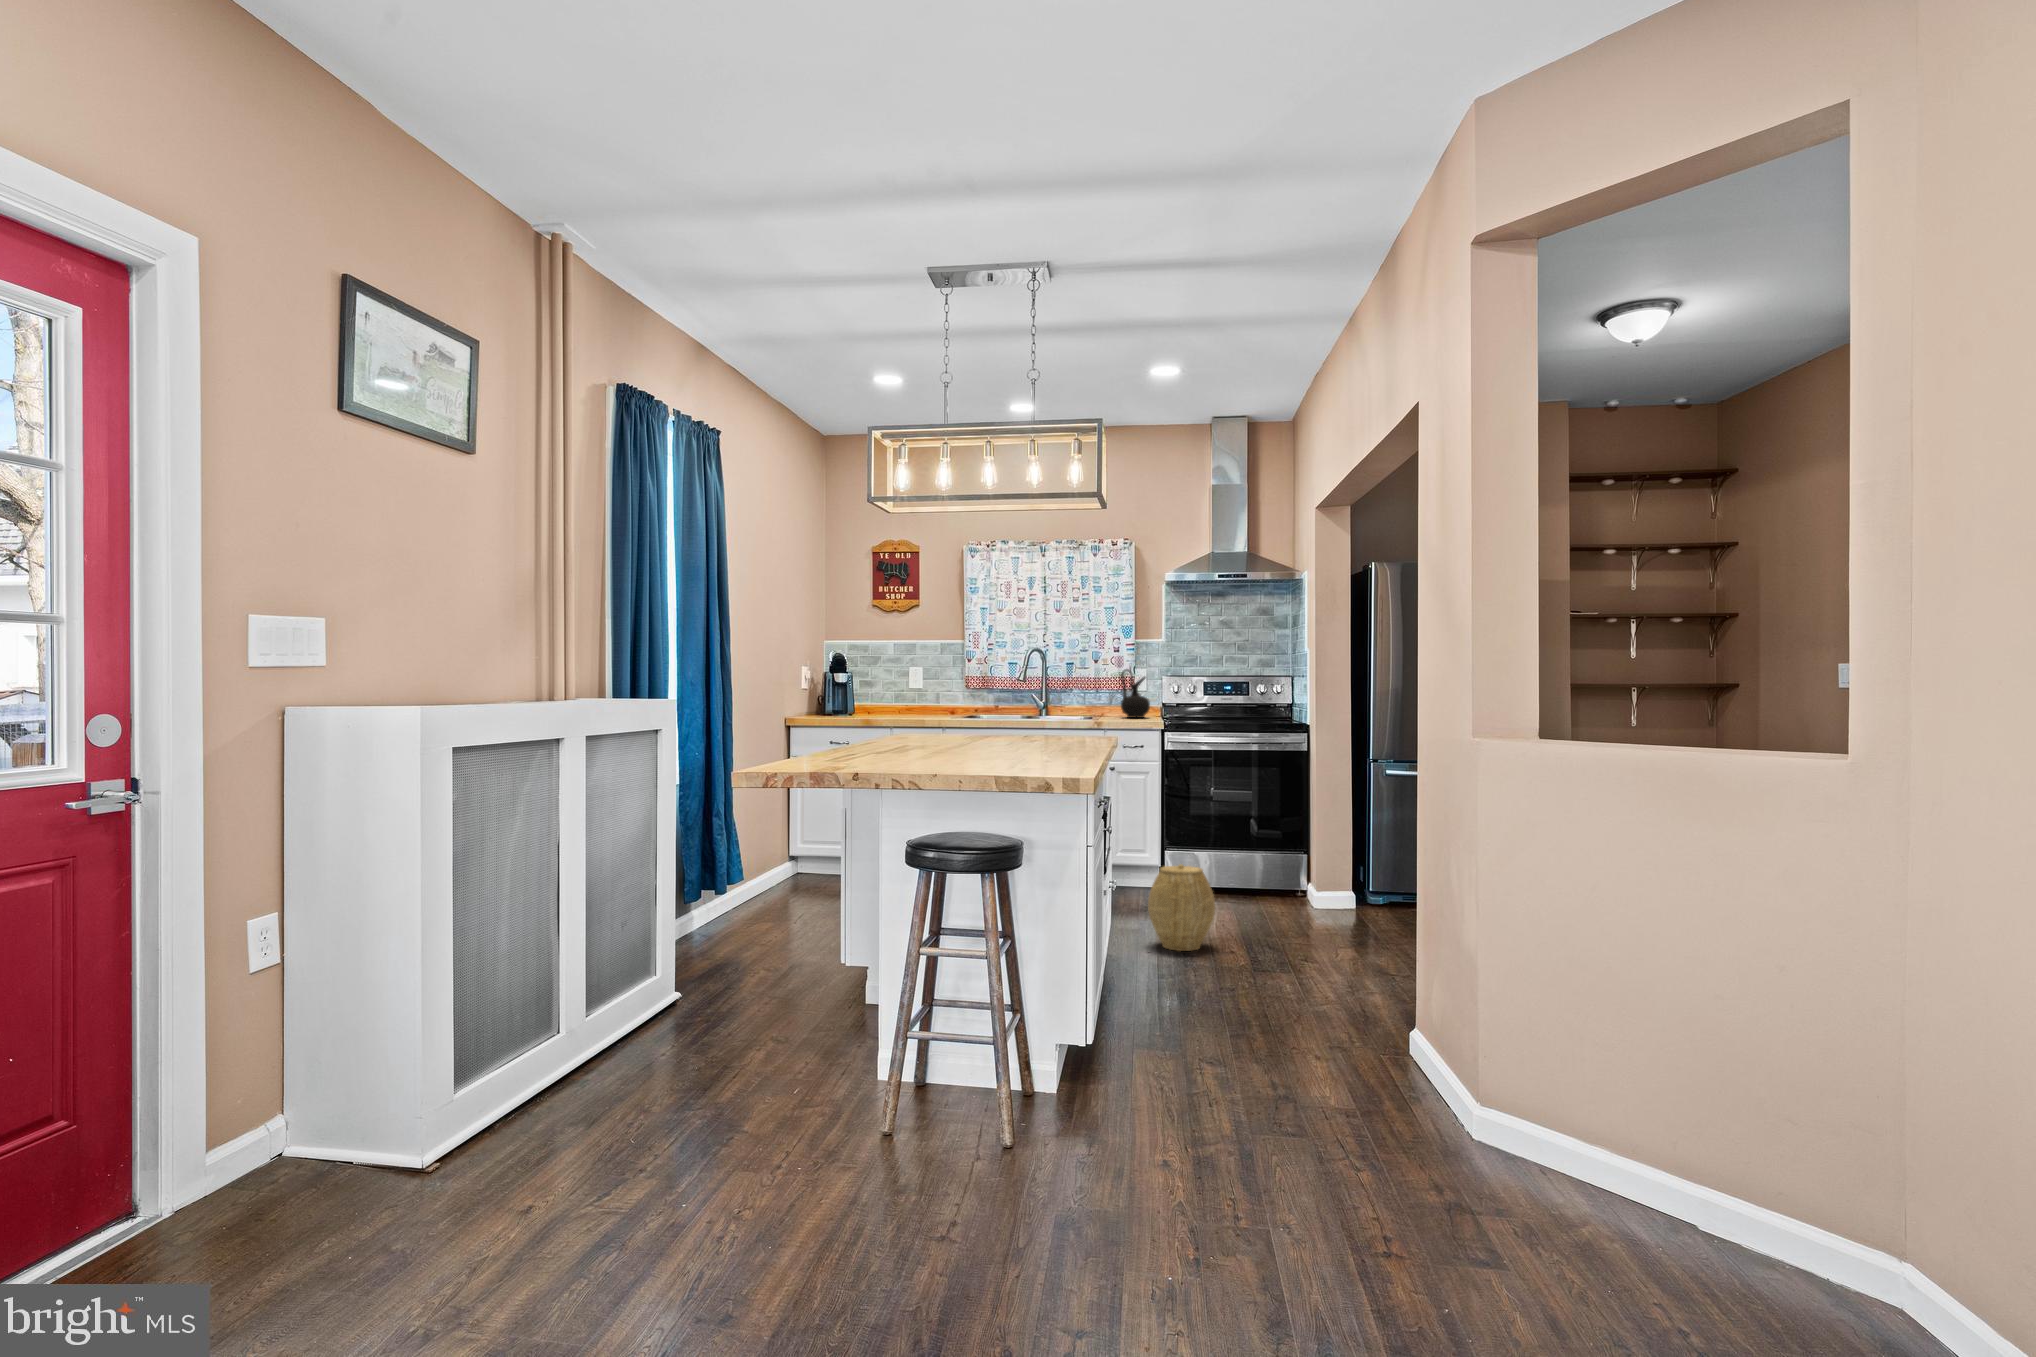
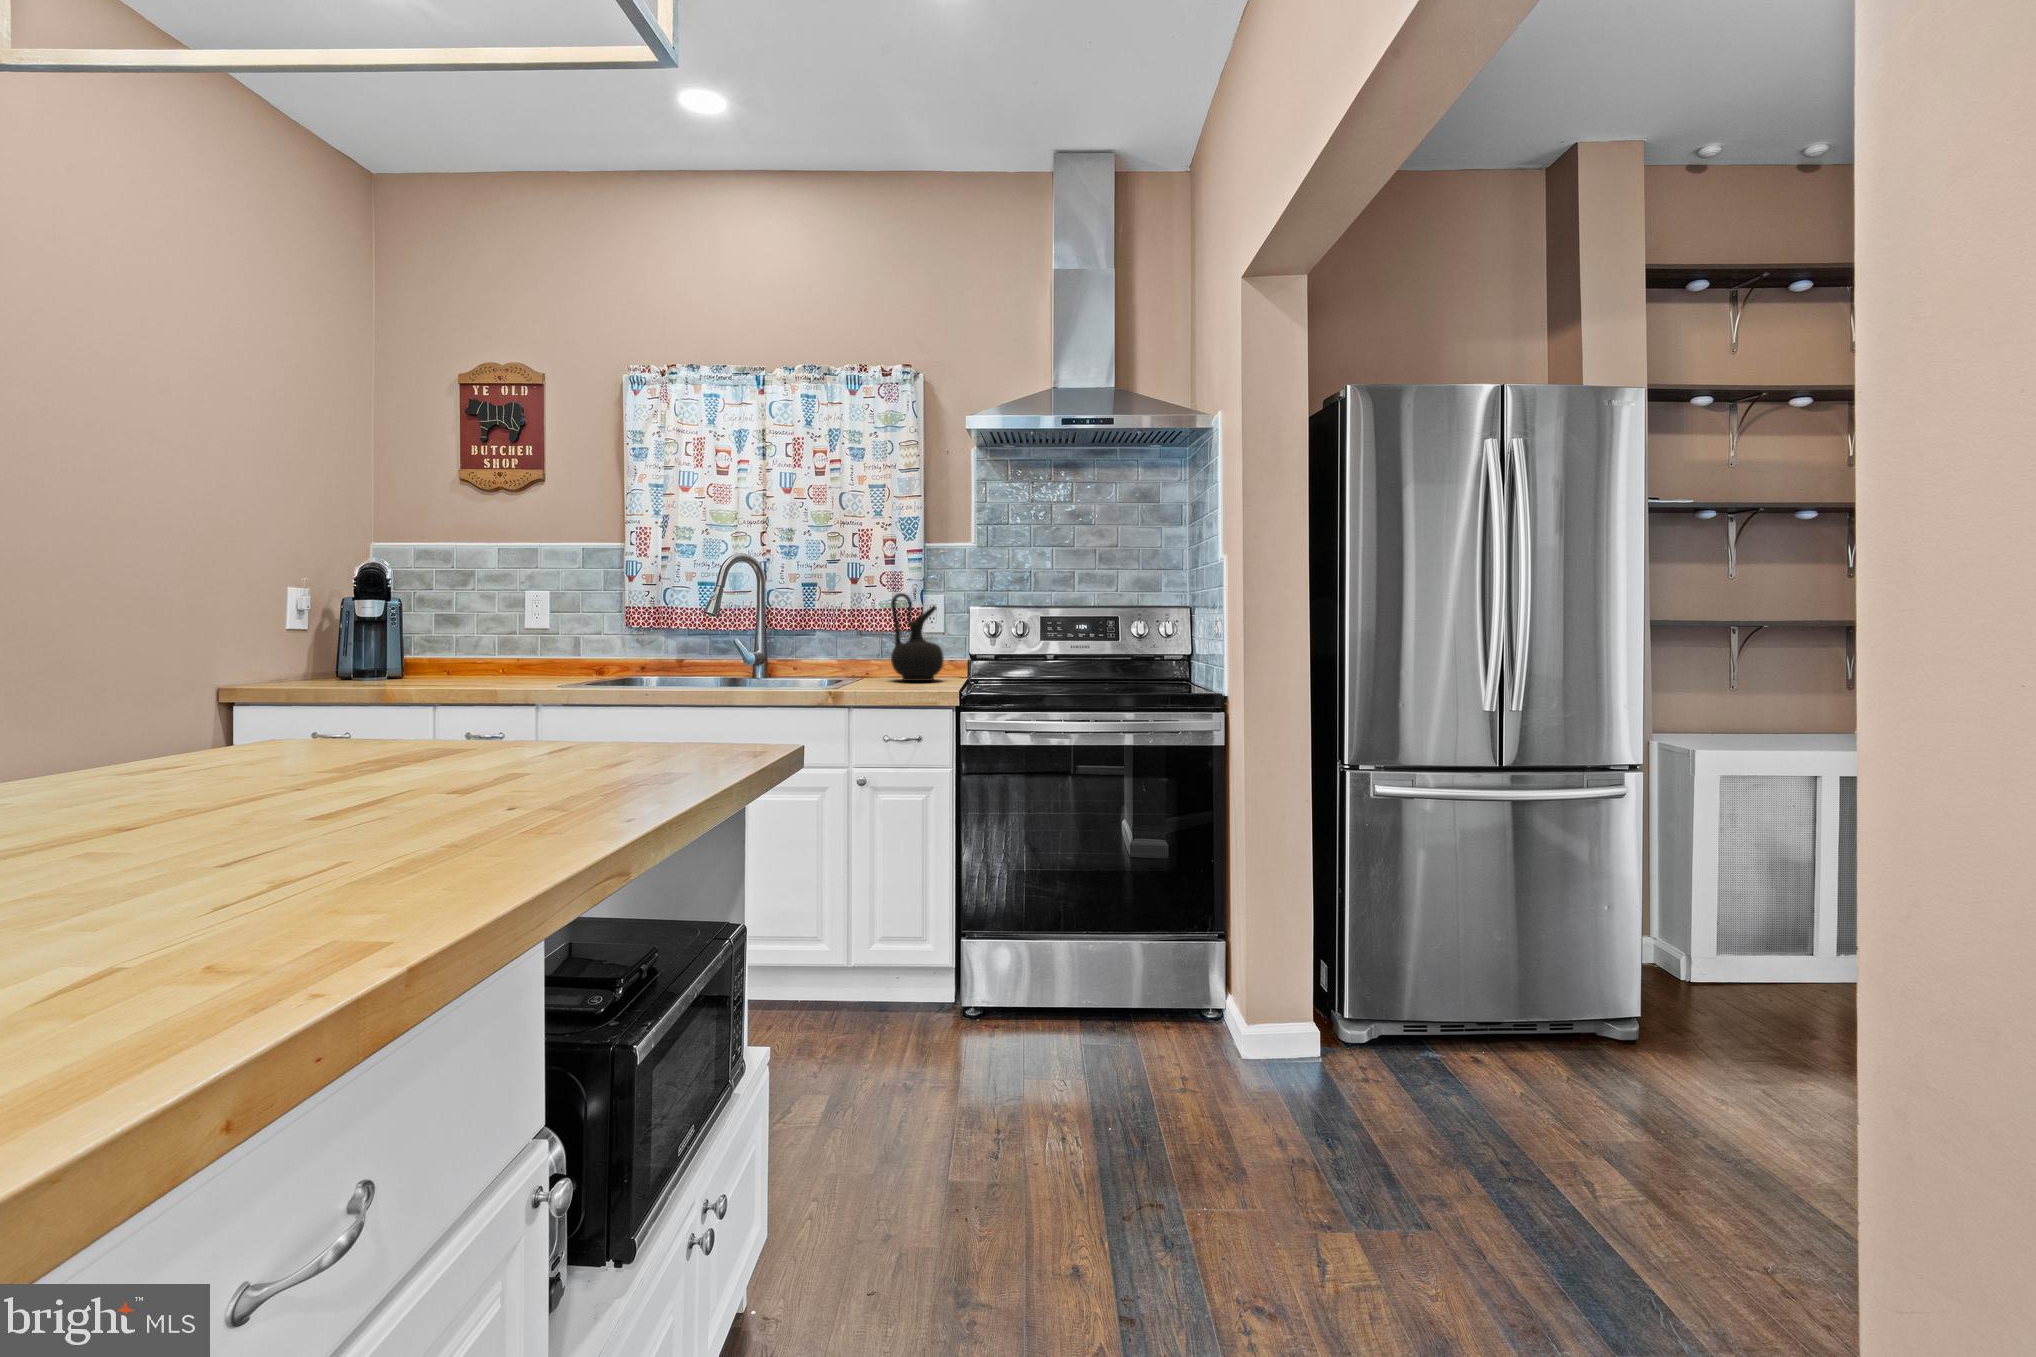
woven basket: present [1148,864,1215,951] -> none [860,1059,1027,1297]

